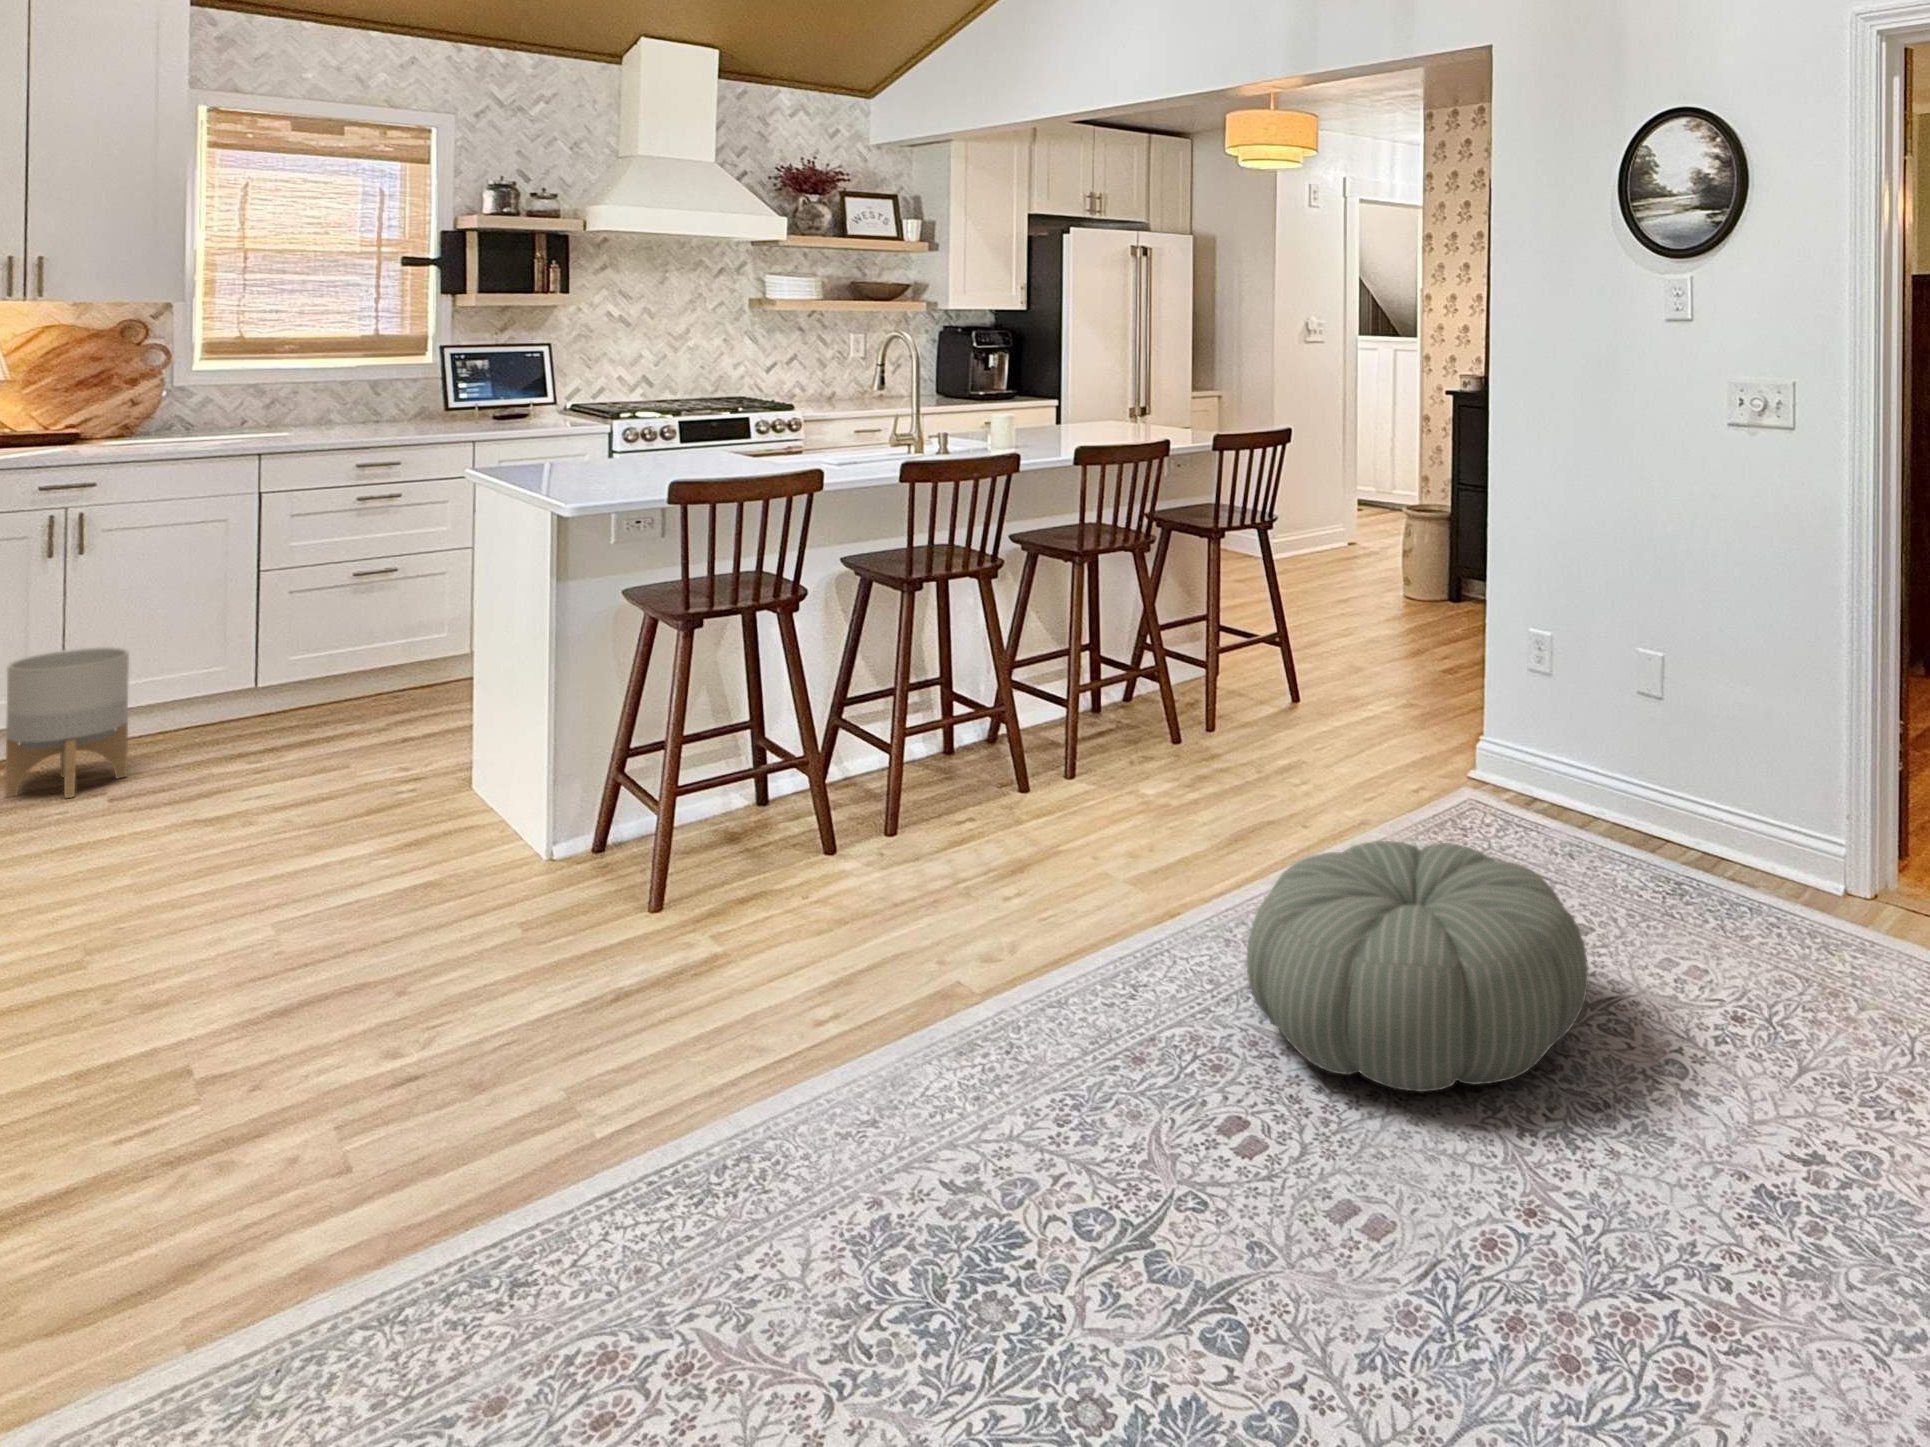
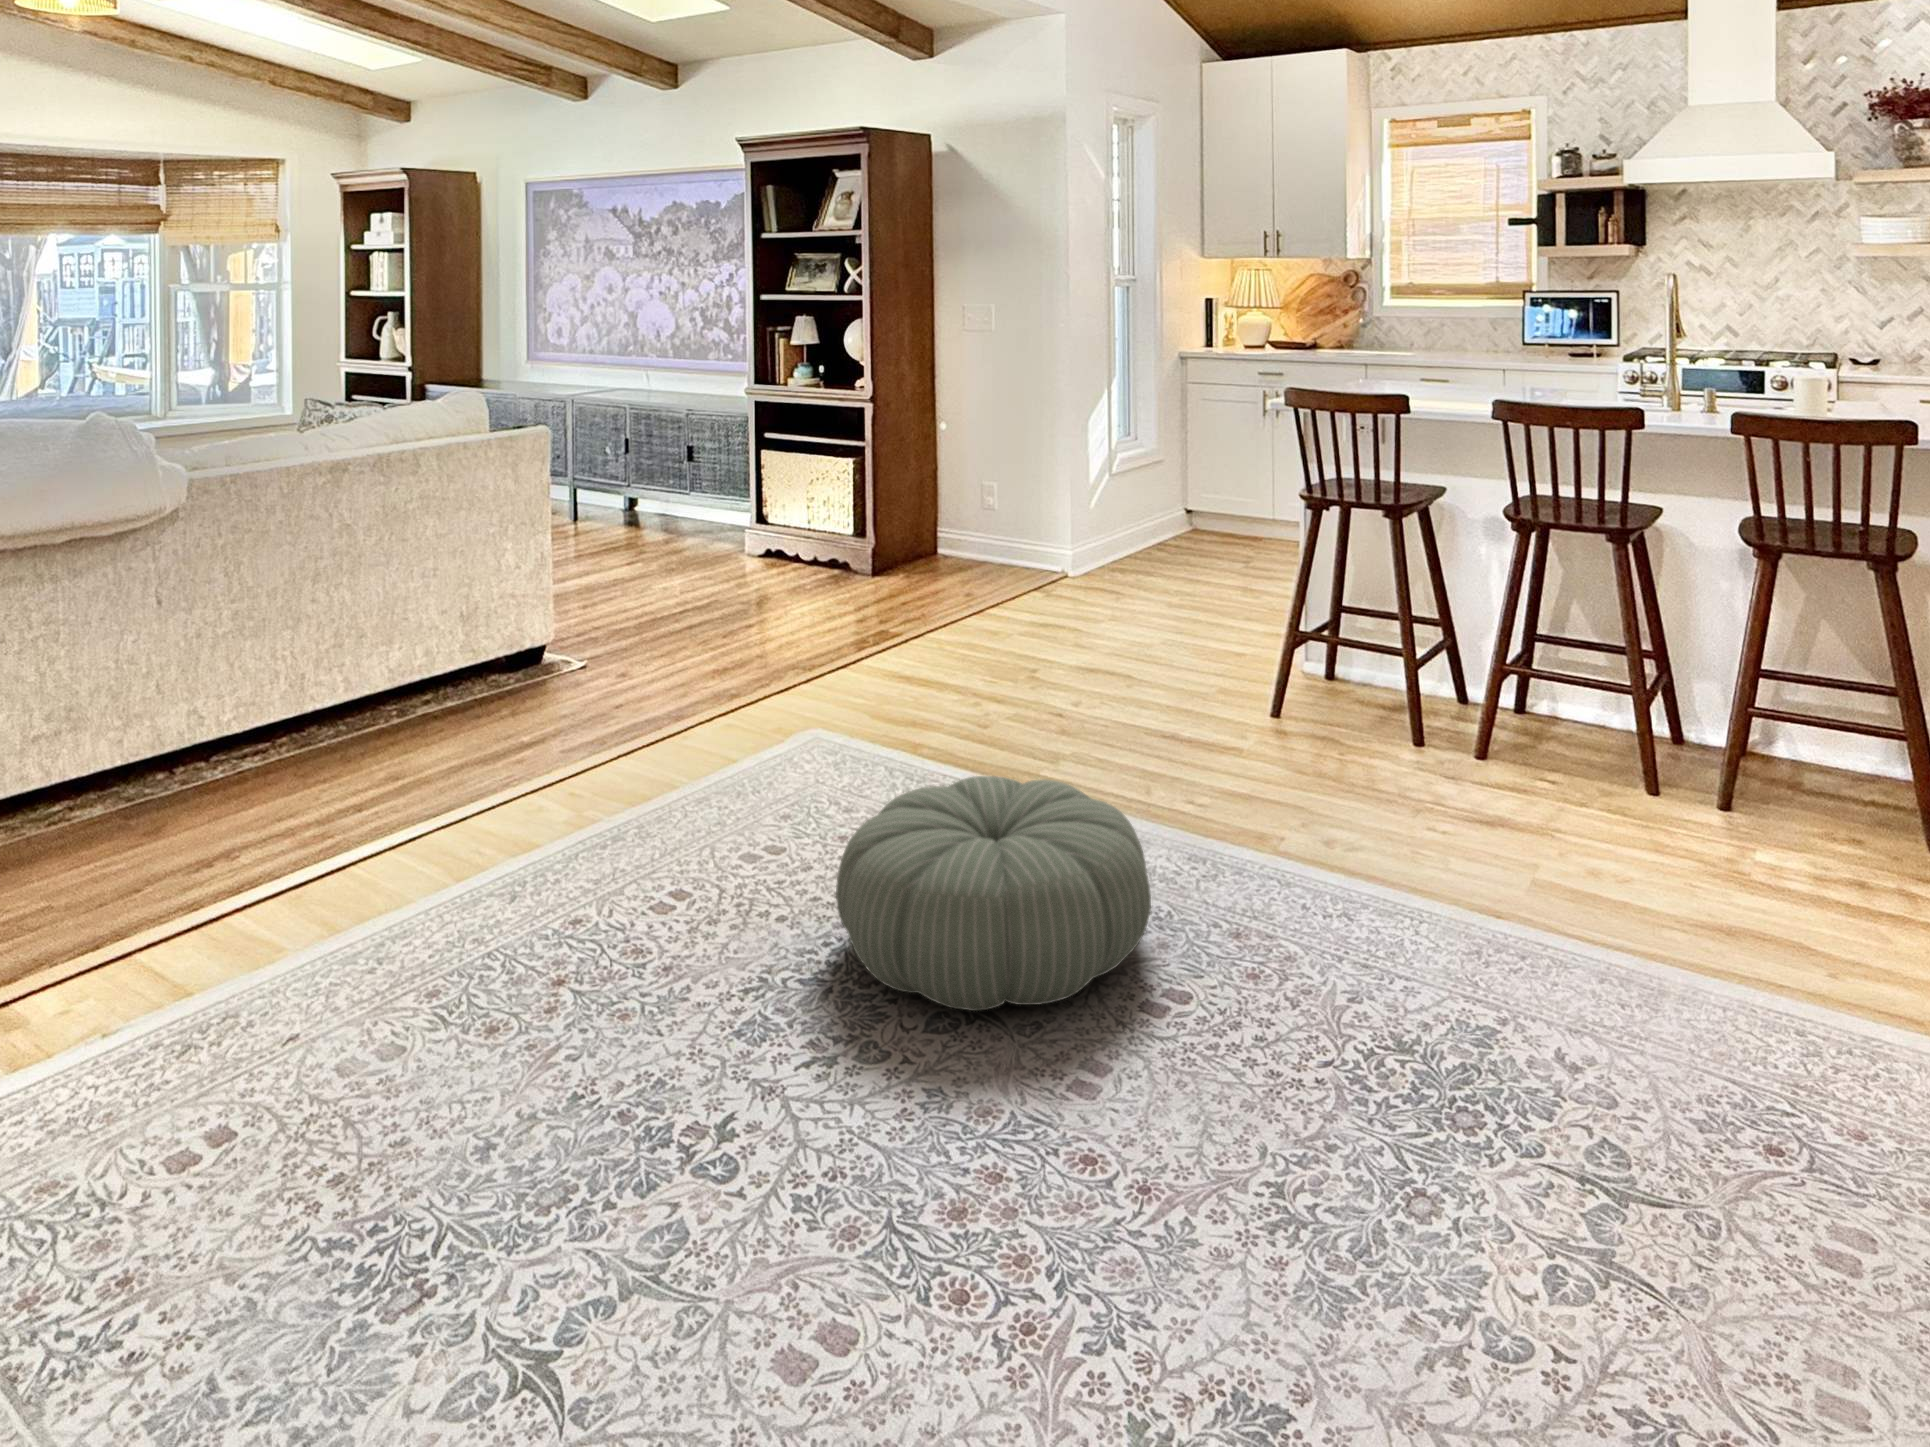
planter: present [5,647,129,798] -> none [1203,465,1258,549]

